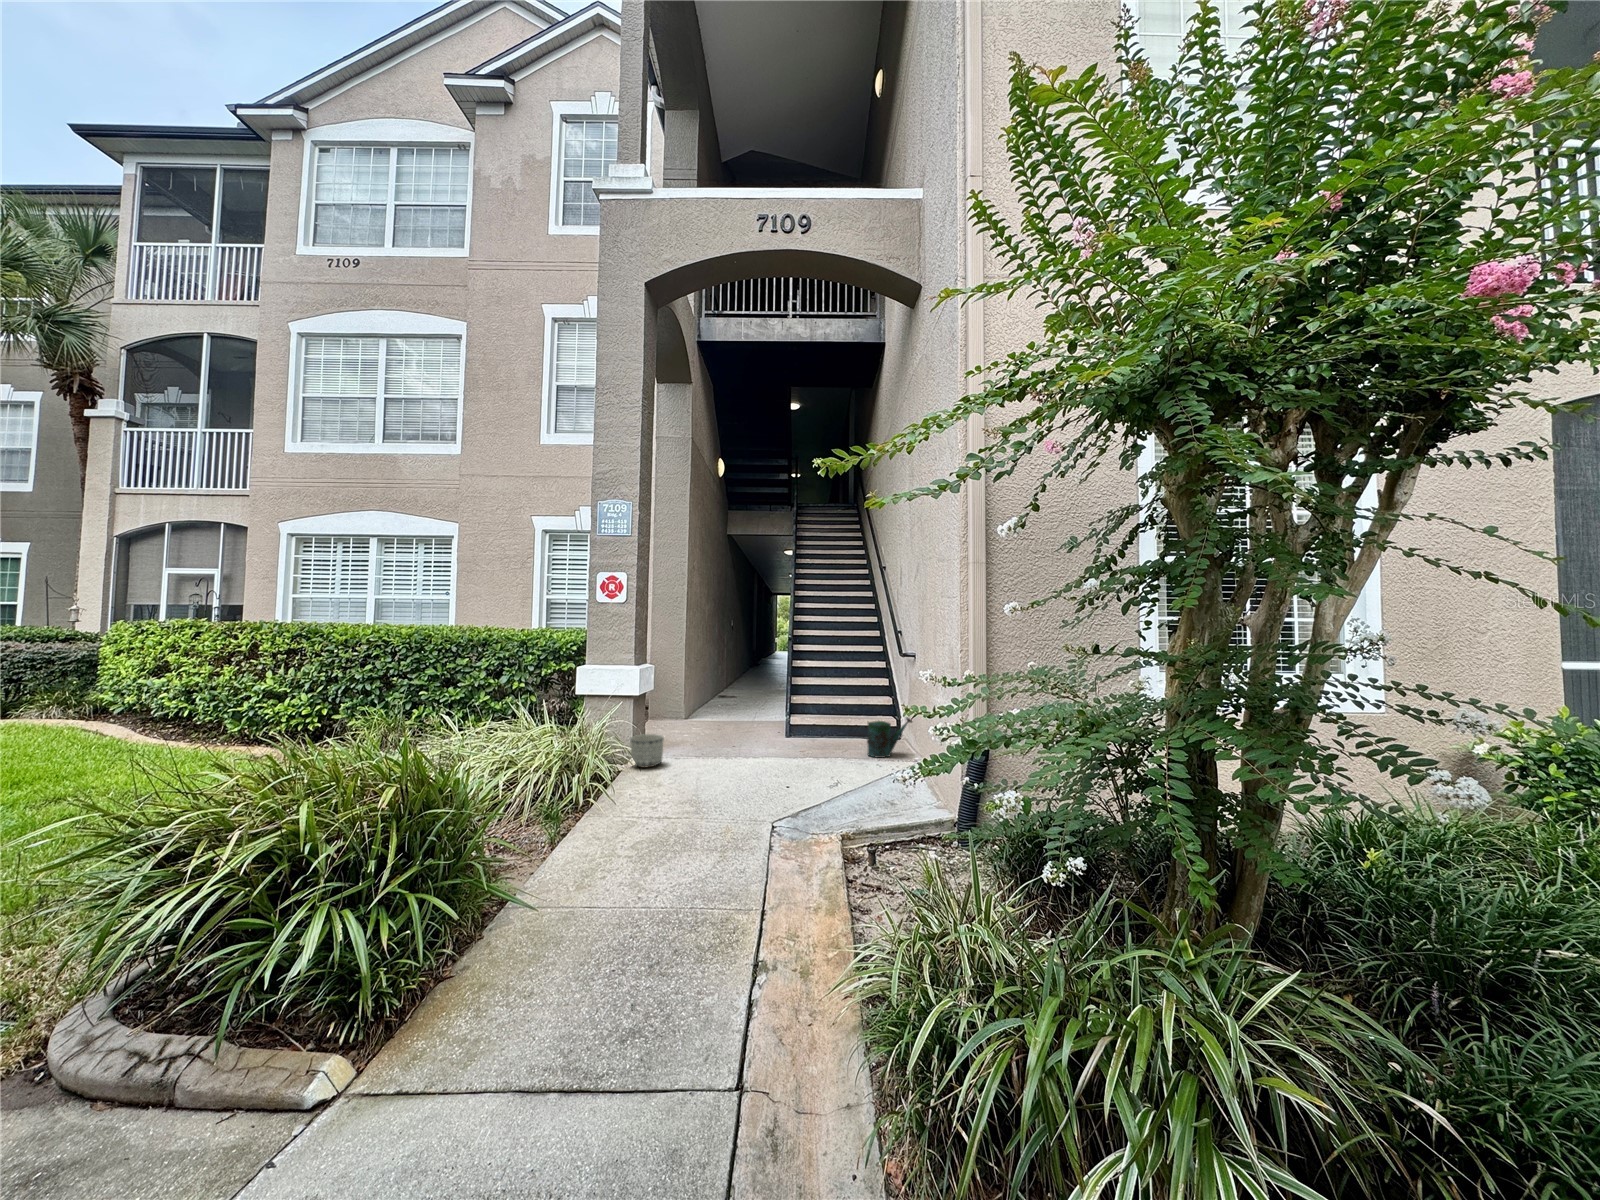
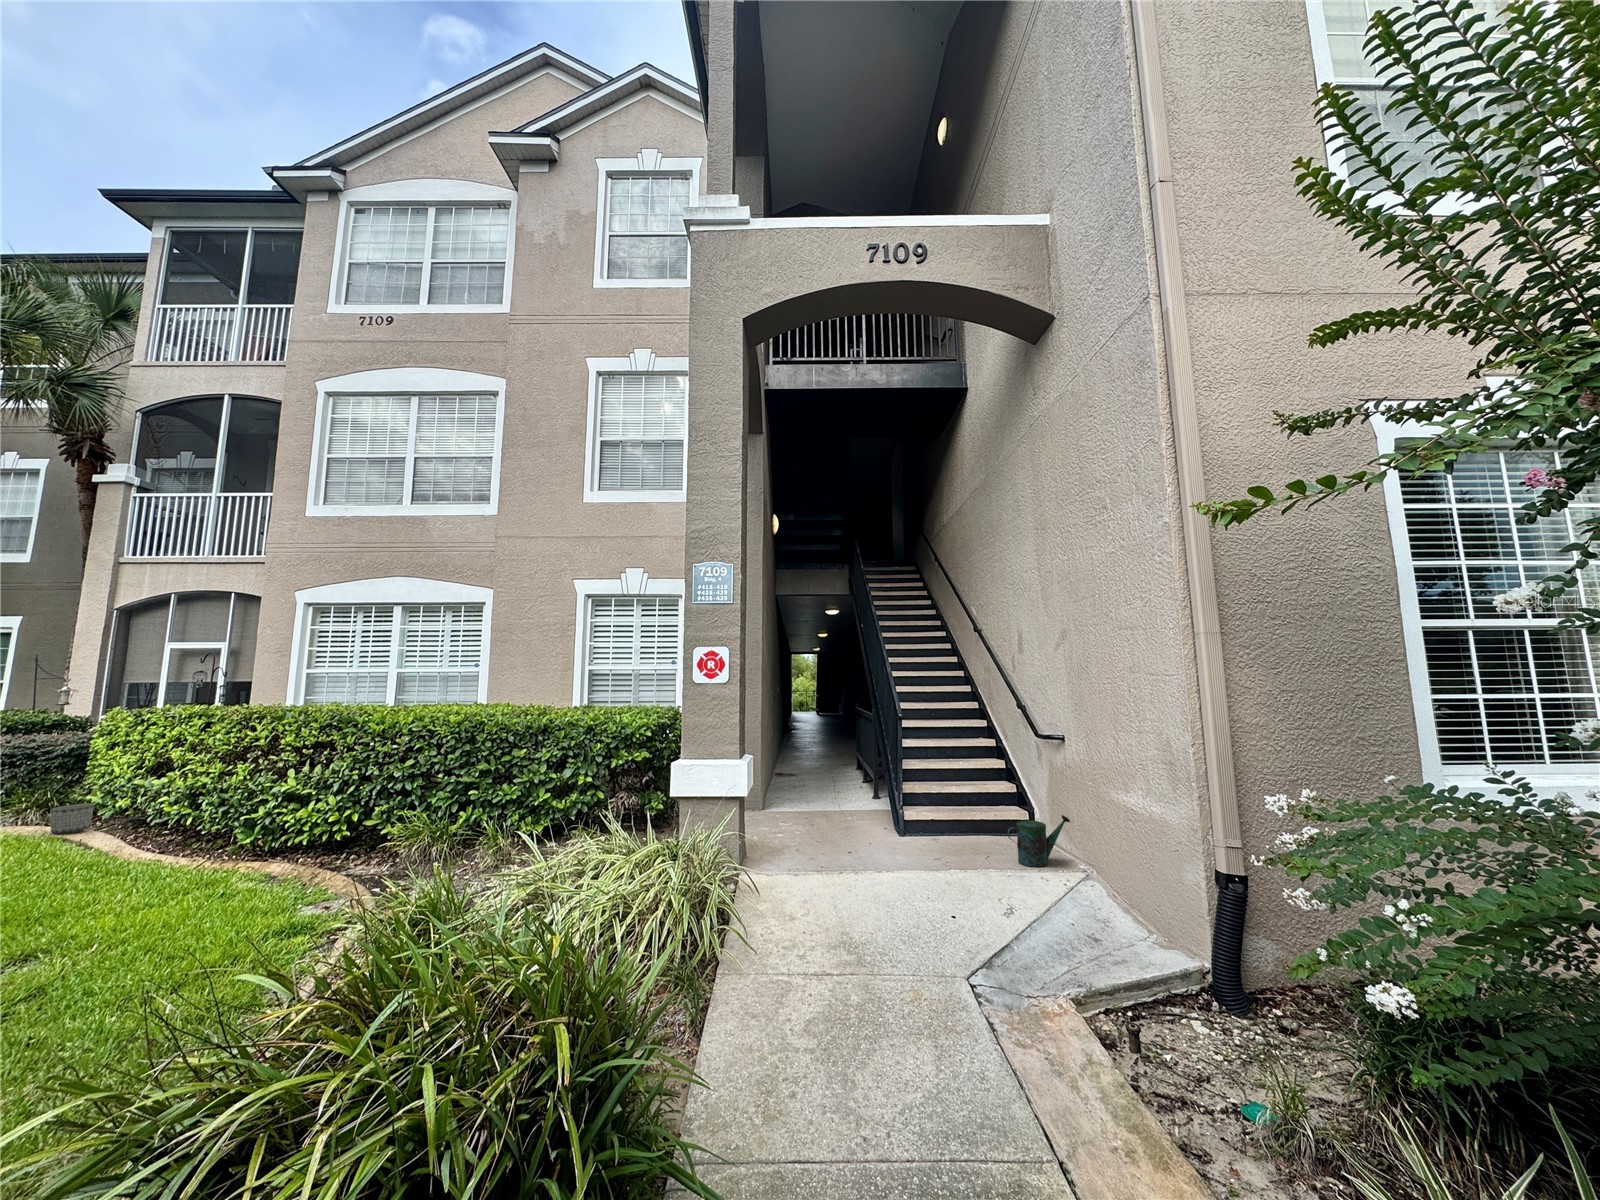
planter: present [630,734,664,767] -> present [51,804,94,834]

